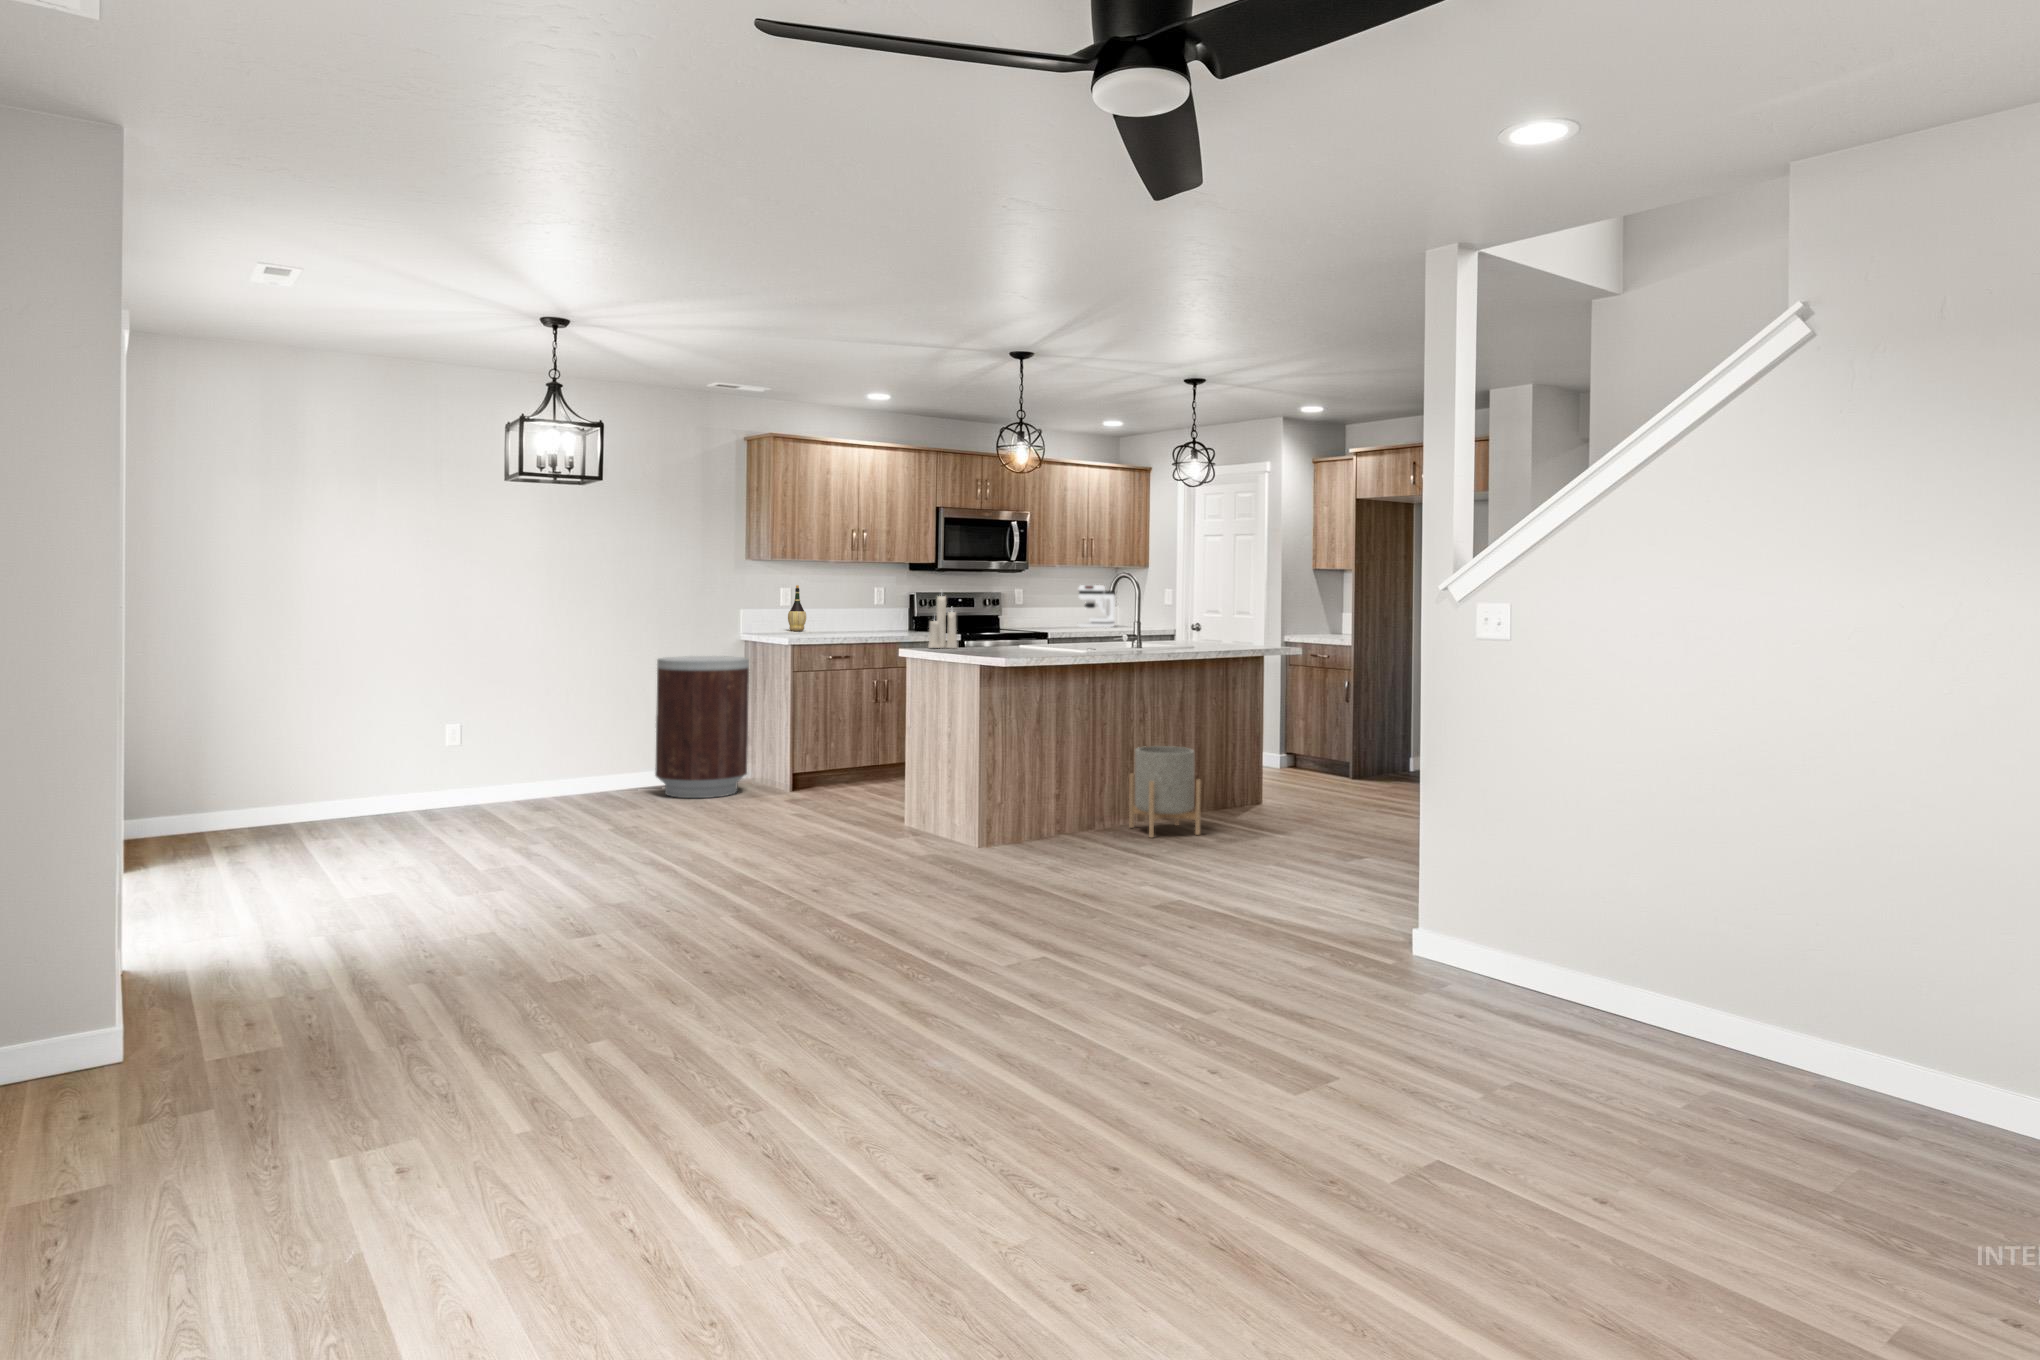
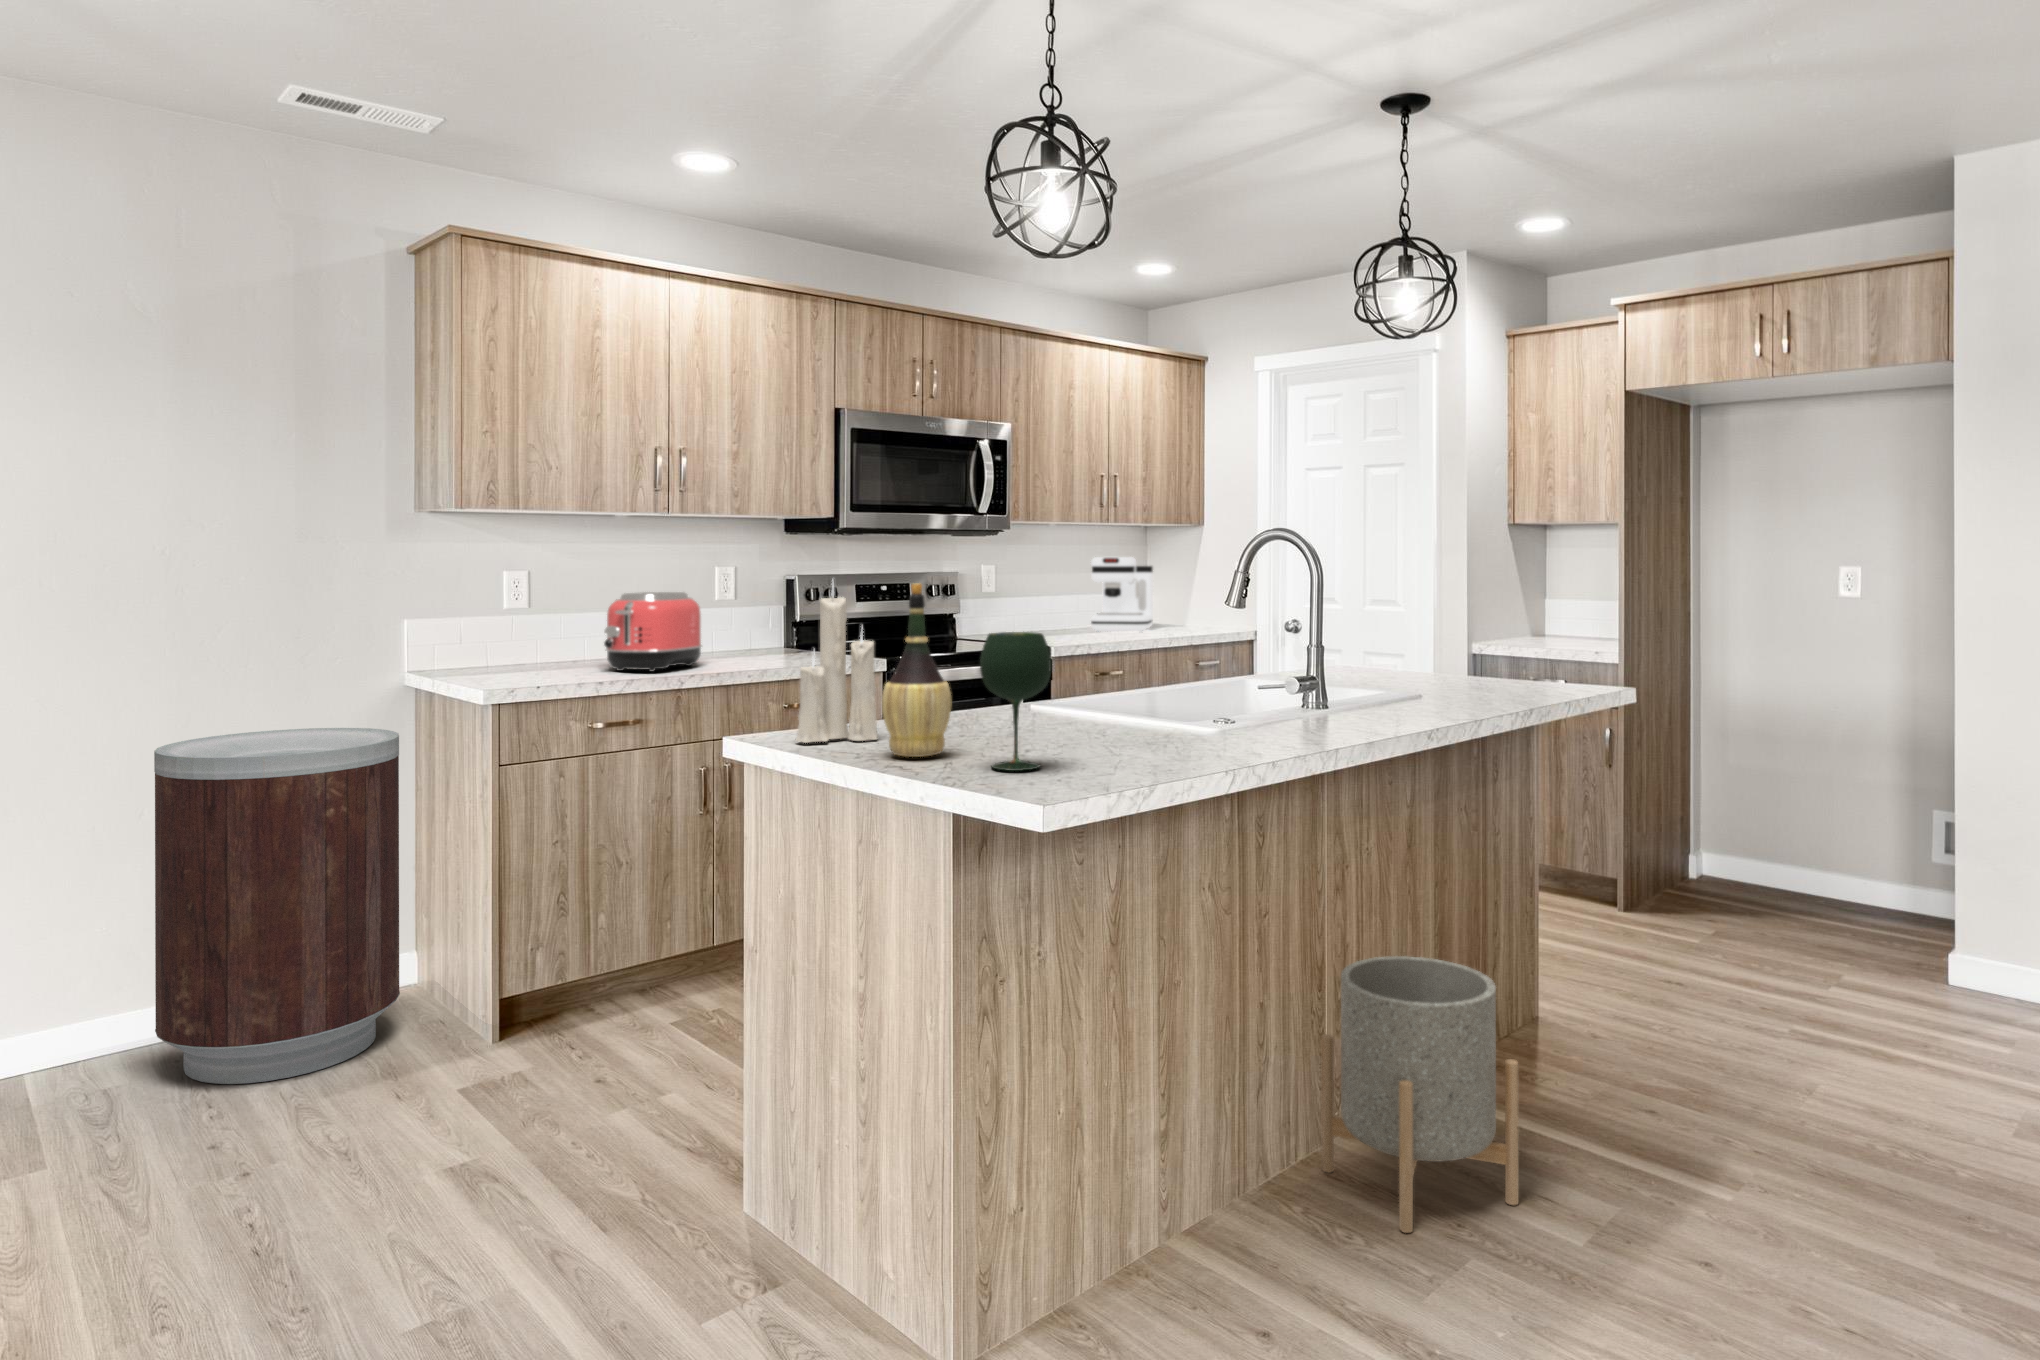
wine bottle: present [788,585,806,631] -> present [882,583,952,757]
toaster: none [831,598,874,635] -> present [604,592,702,672]
wine glass: none [991,607,1015,653] -> present [980,632,1052,771]

